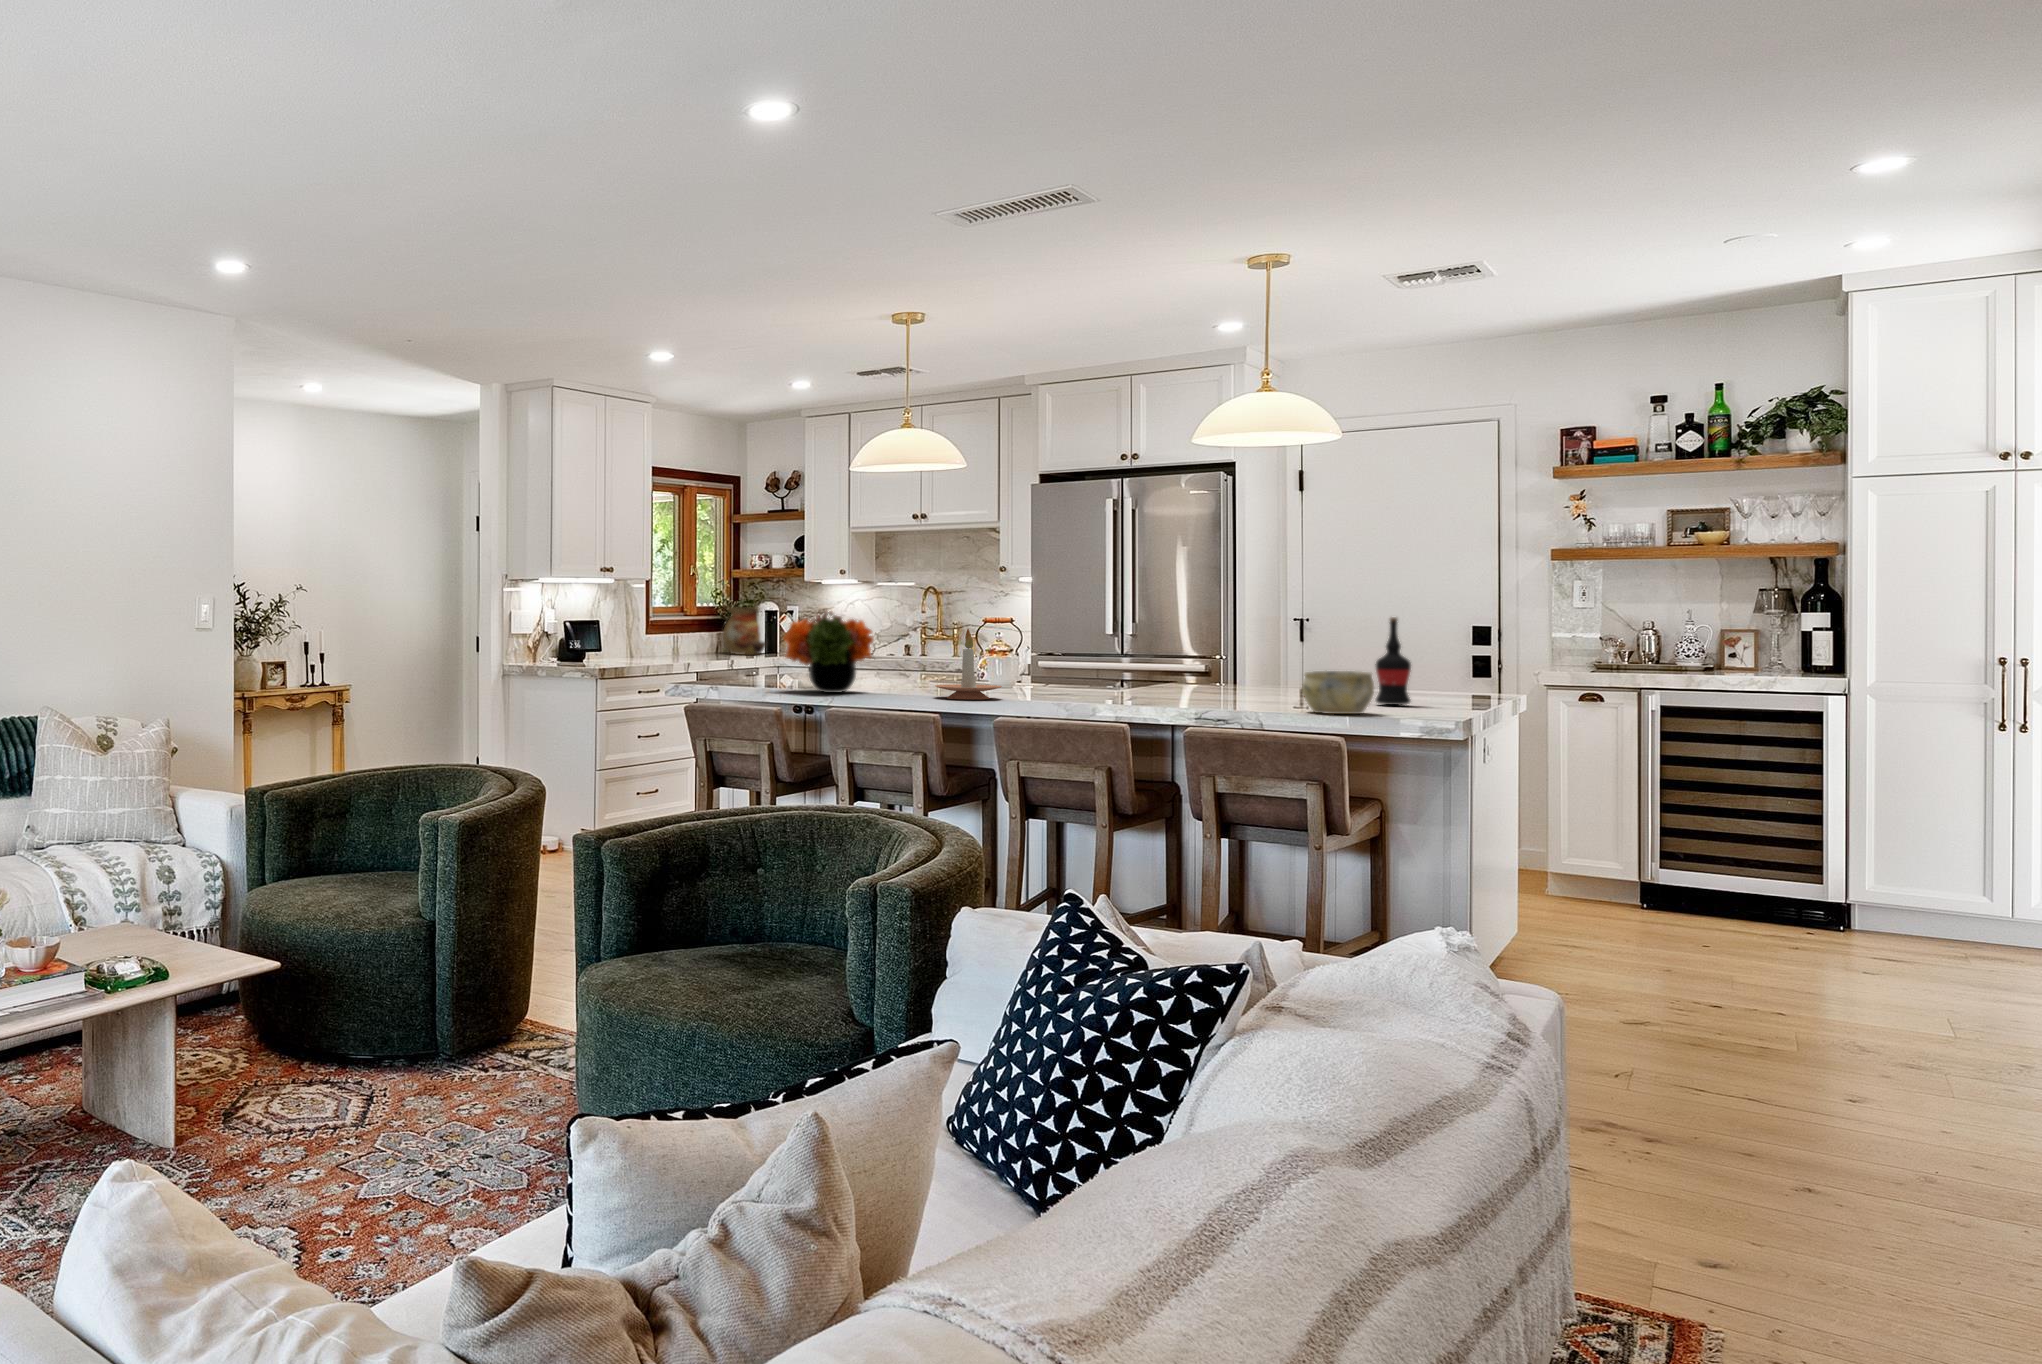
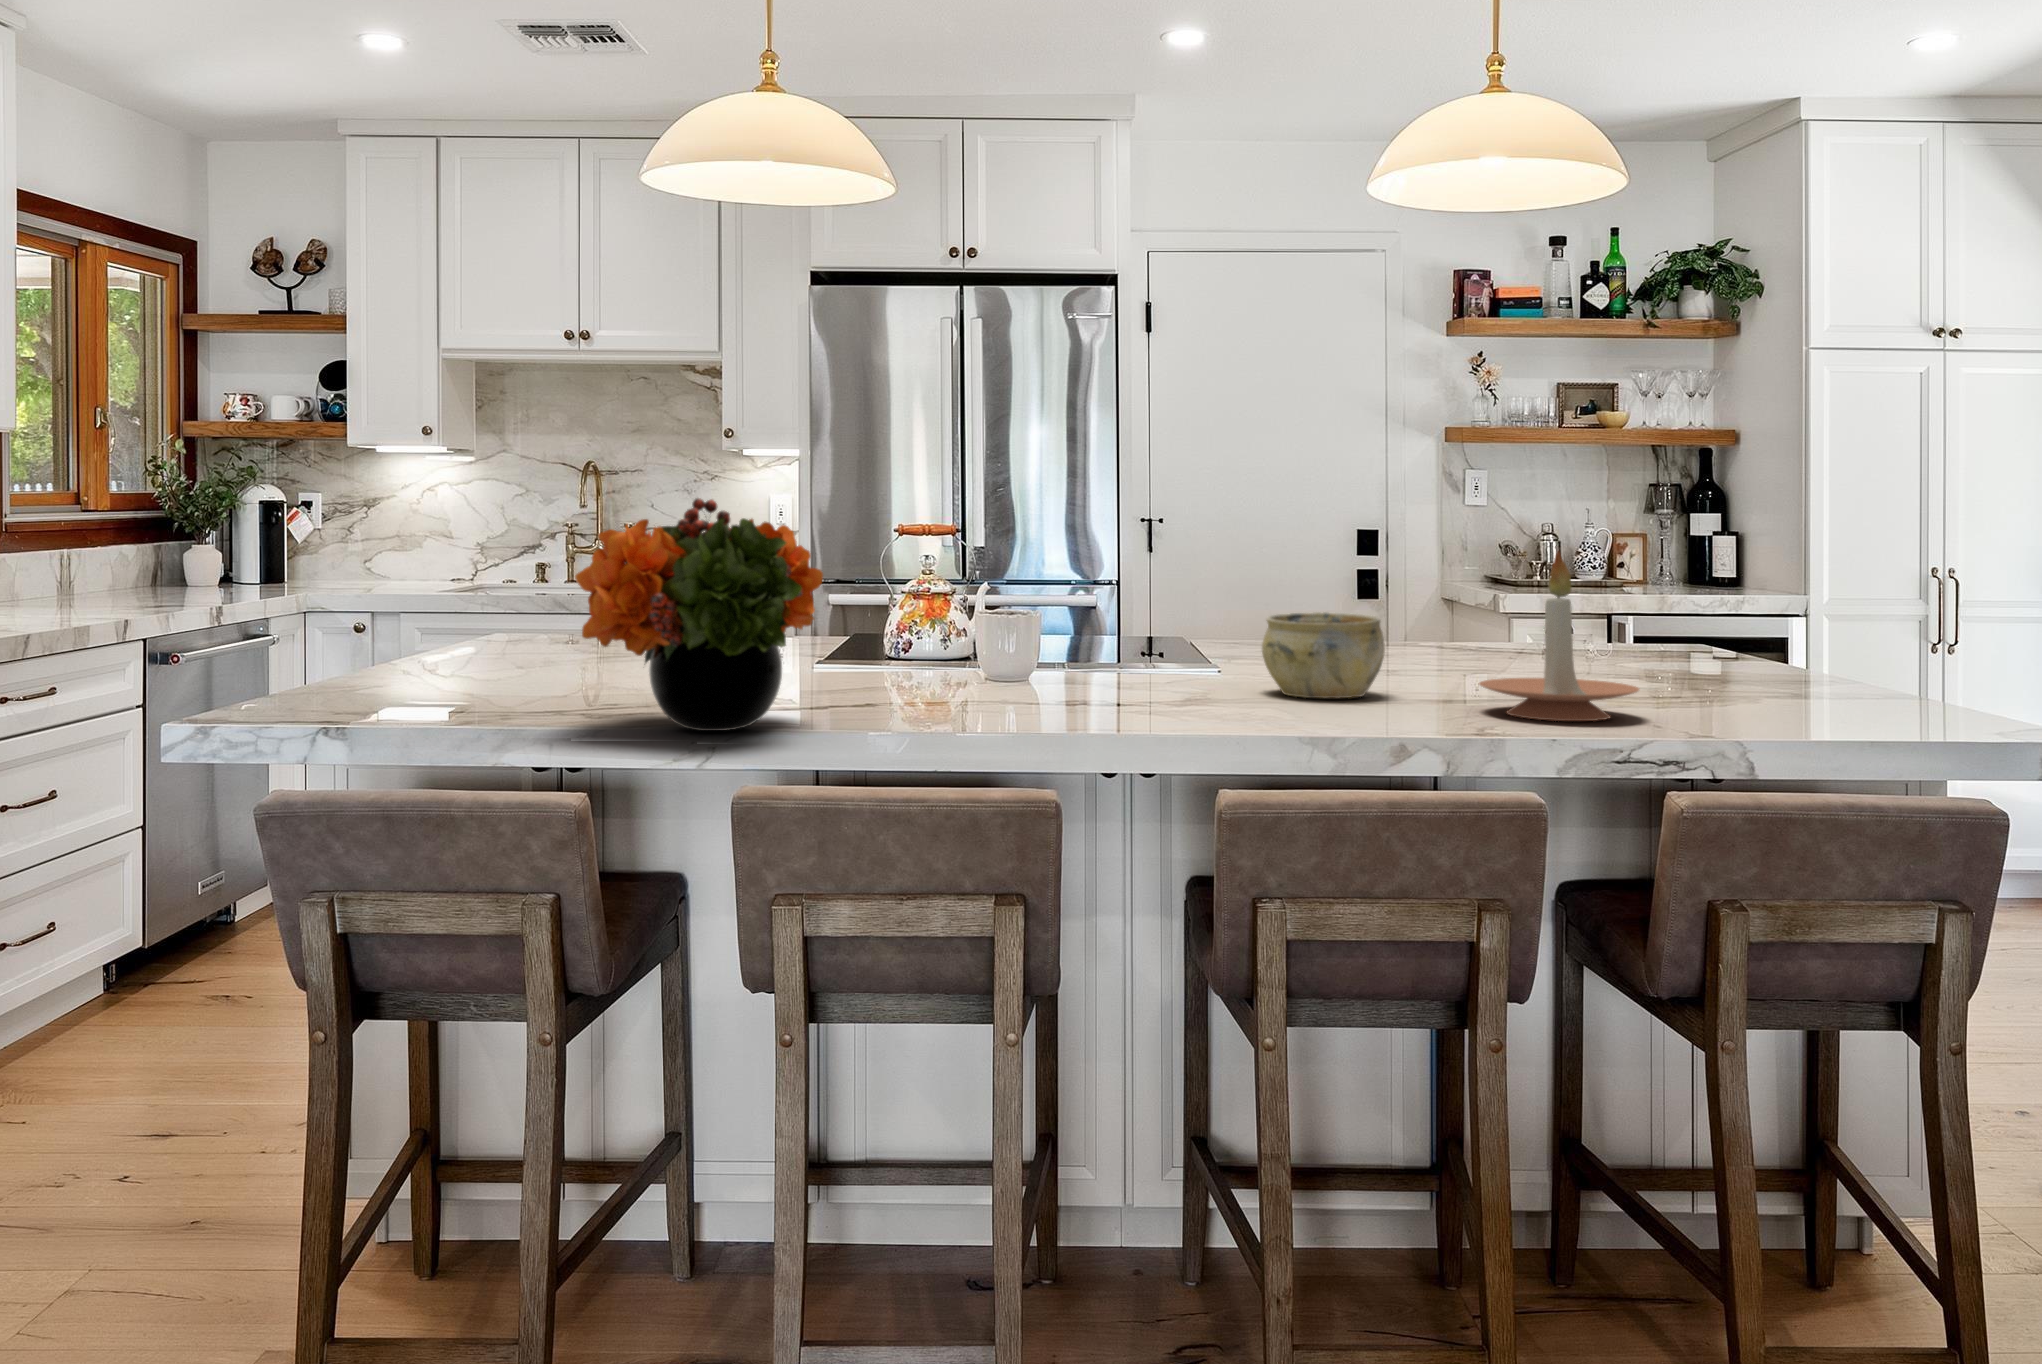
vase: present [723,607,766,655] -> none [170,495,269,589]
wine bottle: present [1375,617,1411,705] -> none [1724,519,1790,687]
candle holder: present [935,629,1002,699] -> present [1479,552,1639,721]
ceramic bowl: present [1302,671,1374,714] -> present [1262,612,1385,698]

